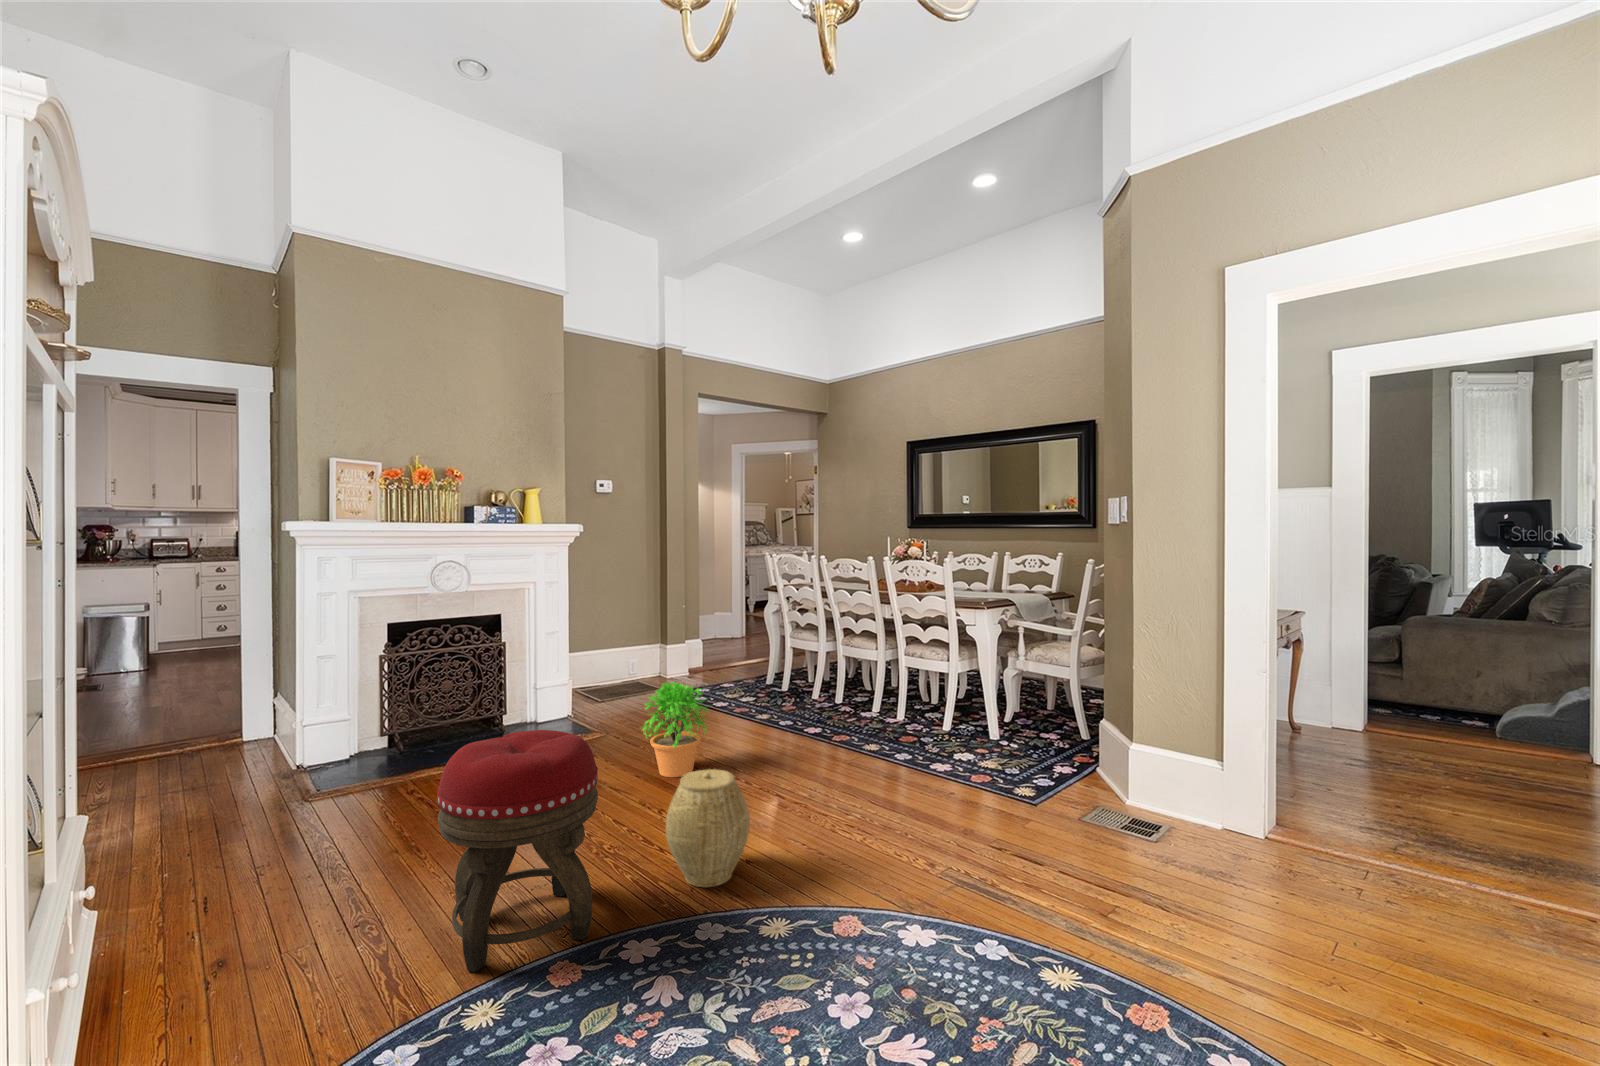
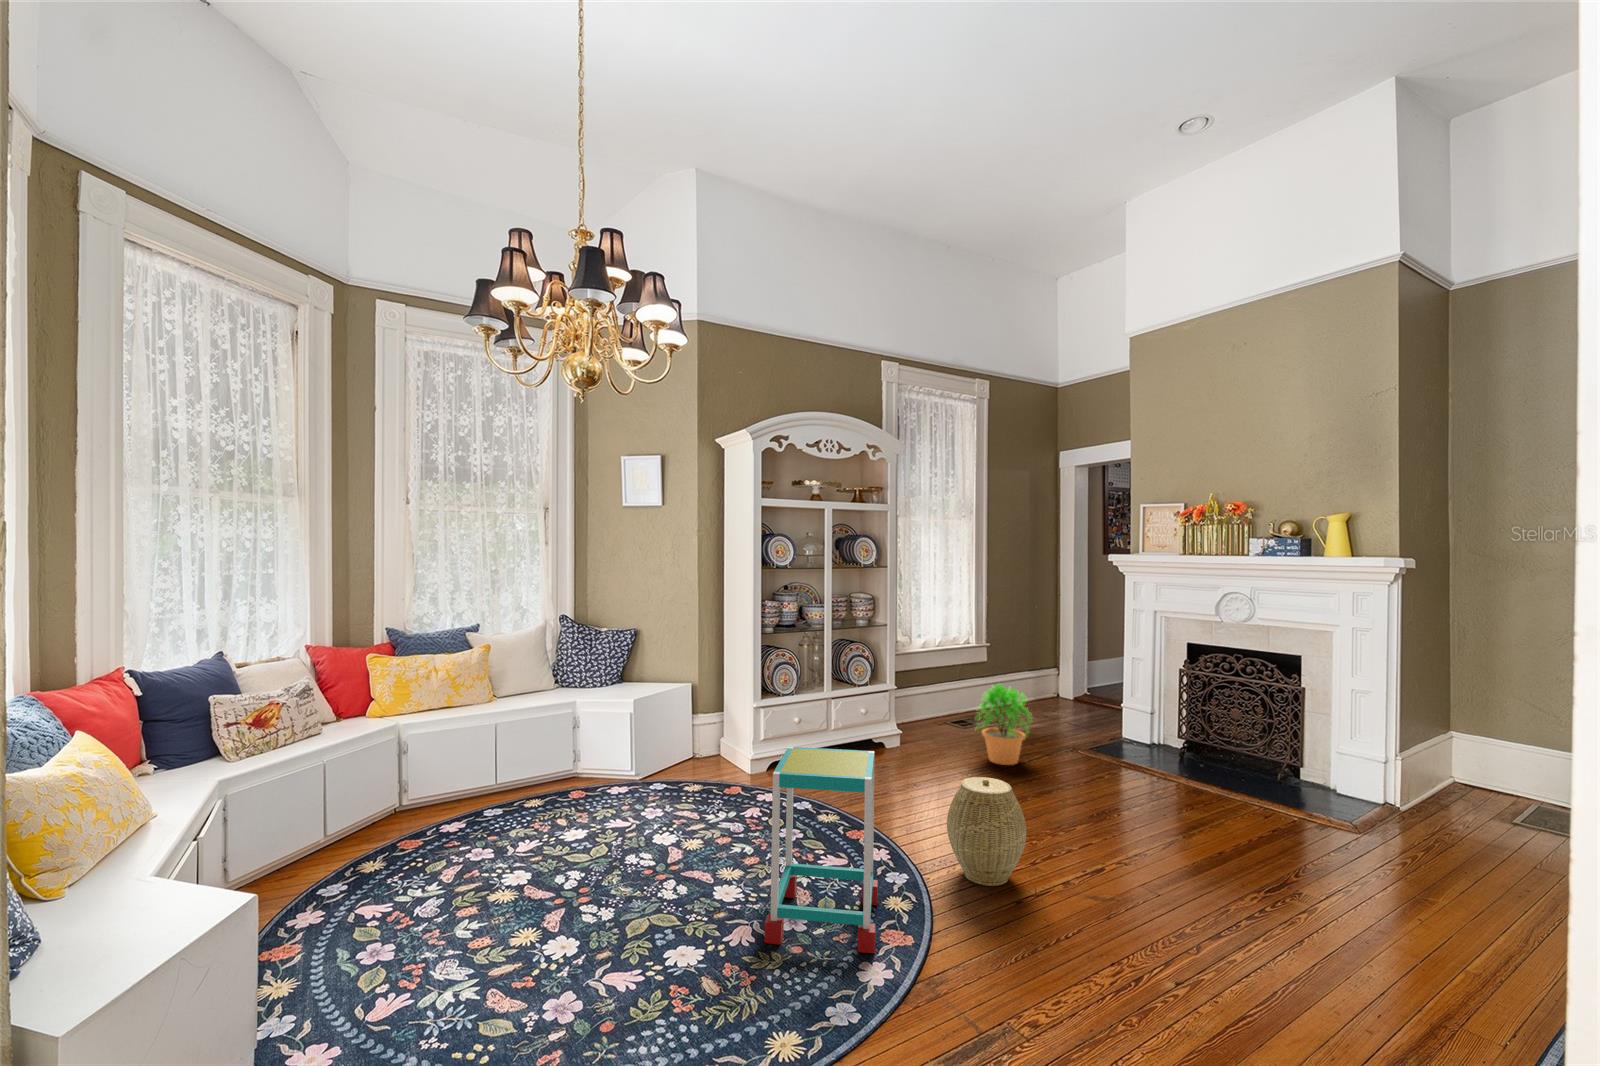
potted plant: present [642,682,708,777] -> present [977,683,1030,765]
footstool: present [437,730,598,972] -> none [859,689,958,834]
side table: none [779,766,919,1027] -> present [764,747,878,953]

